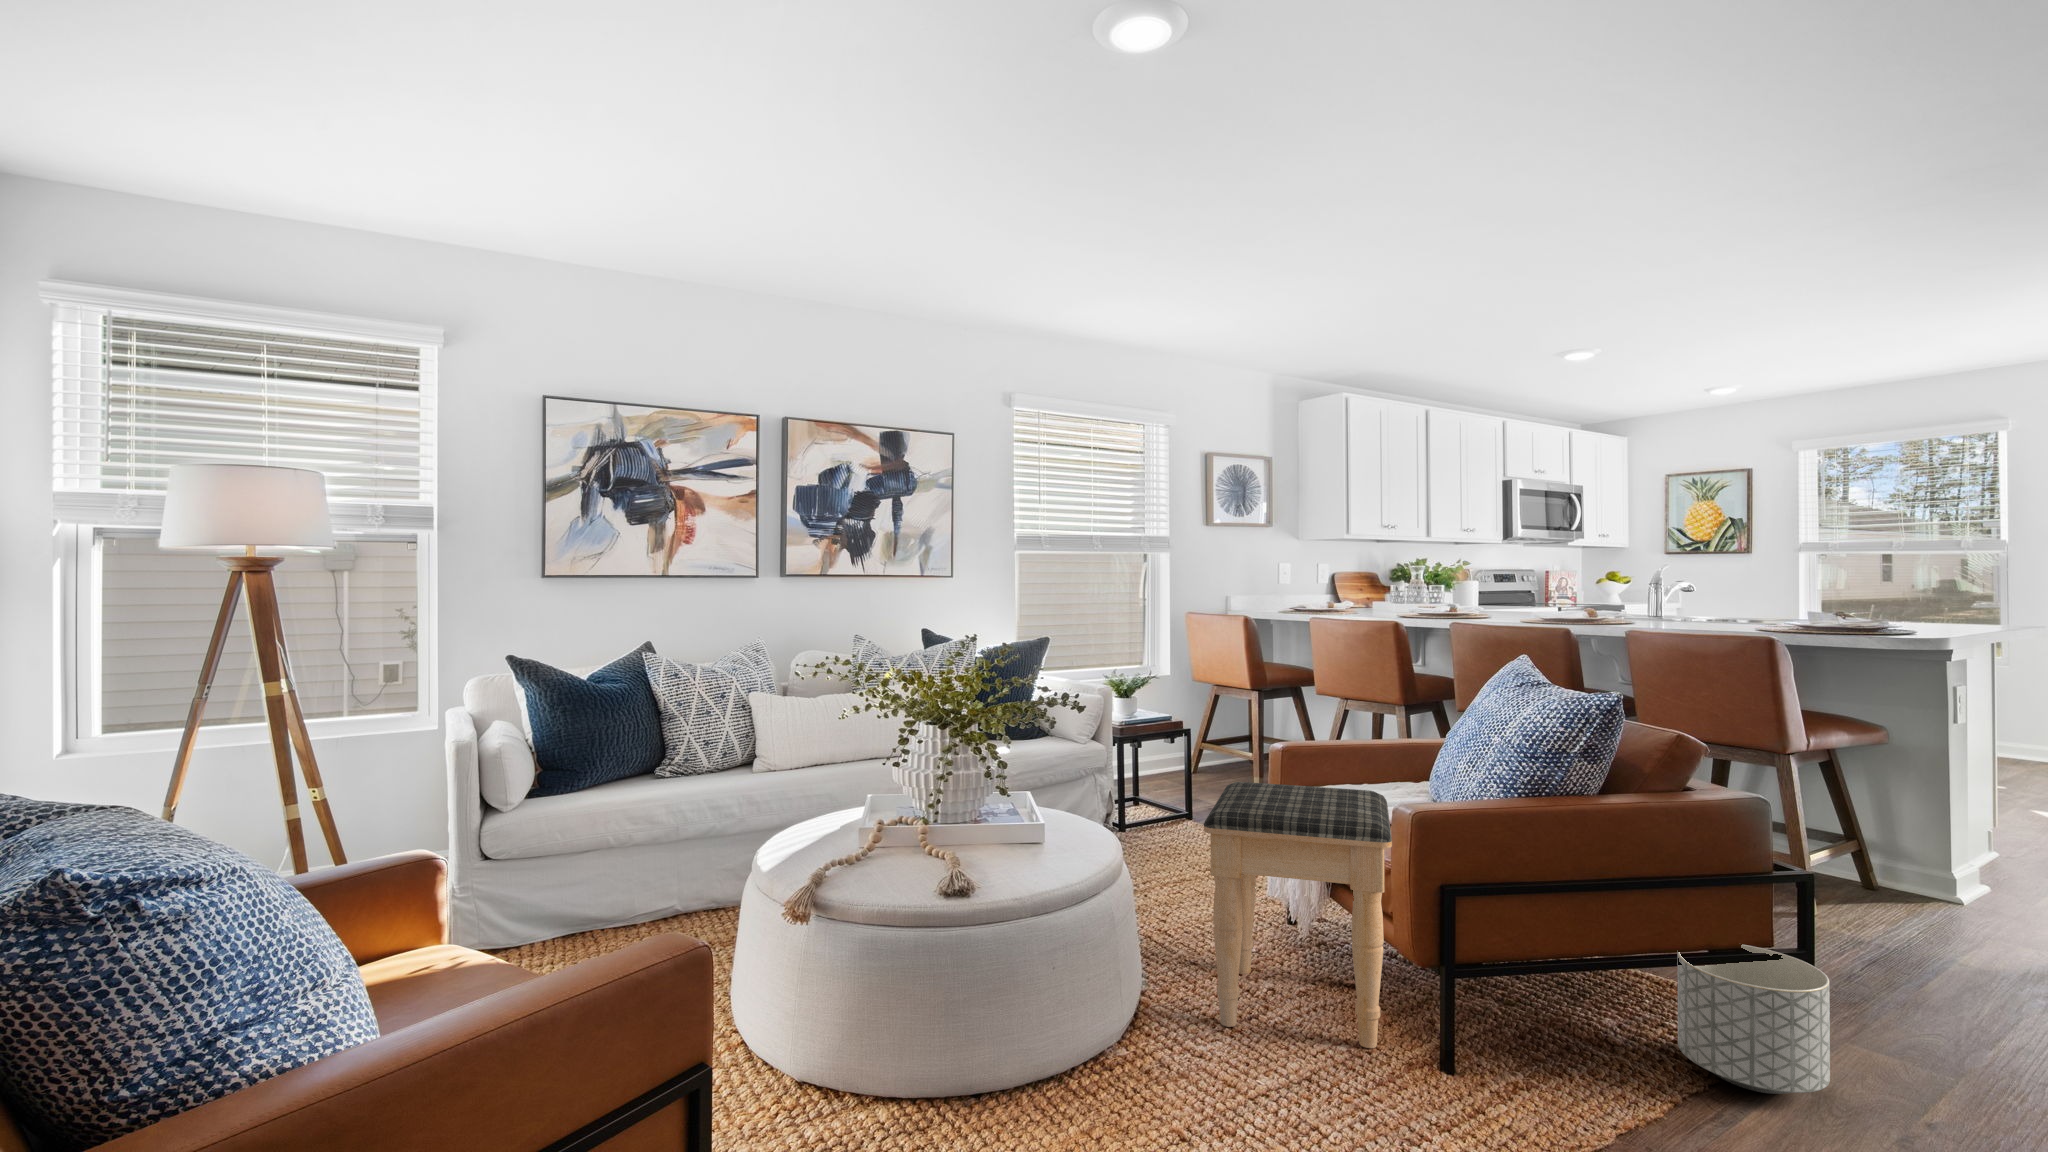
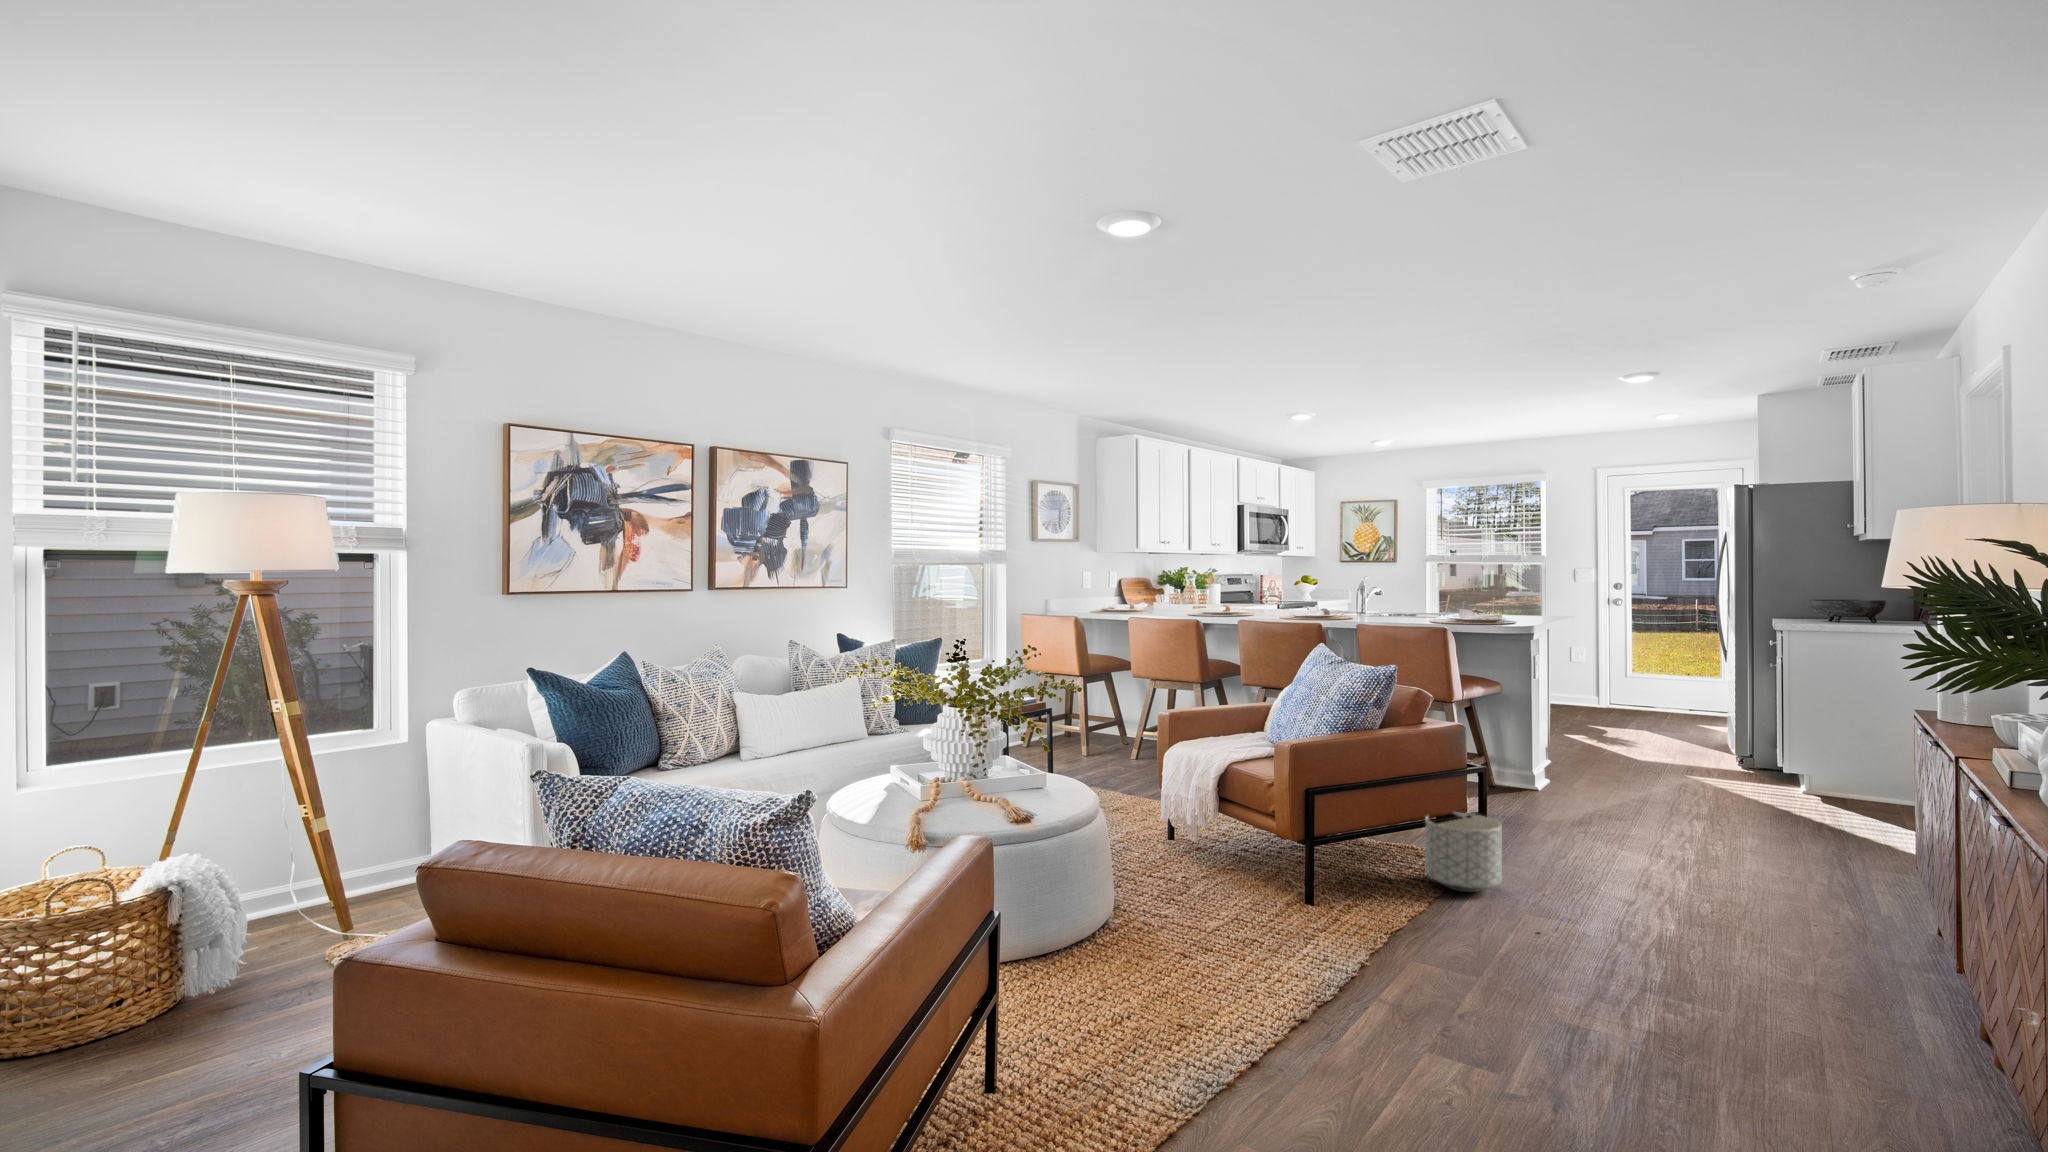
footstool: present [1204,782,1392,1048] -> none [1147,737,1277,898]

